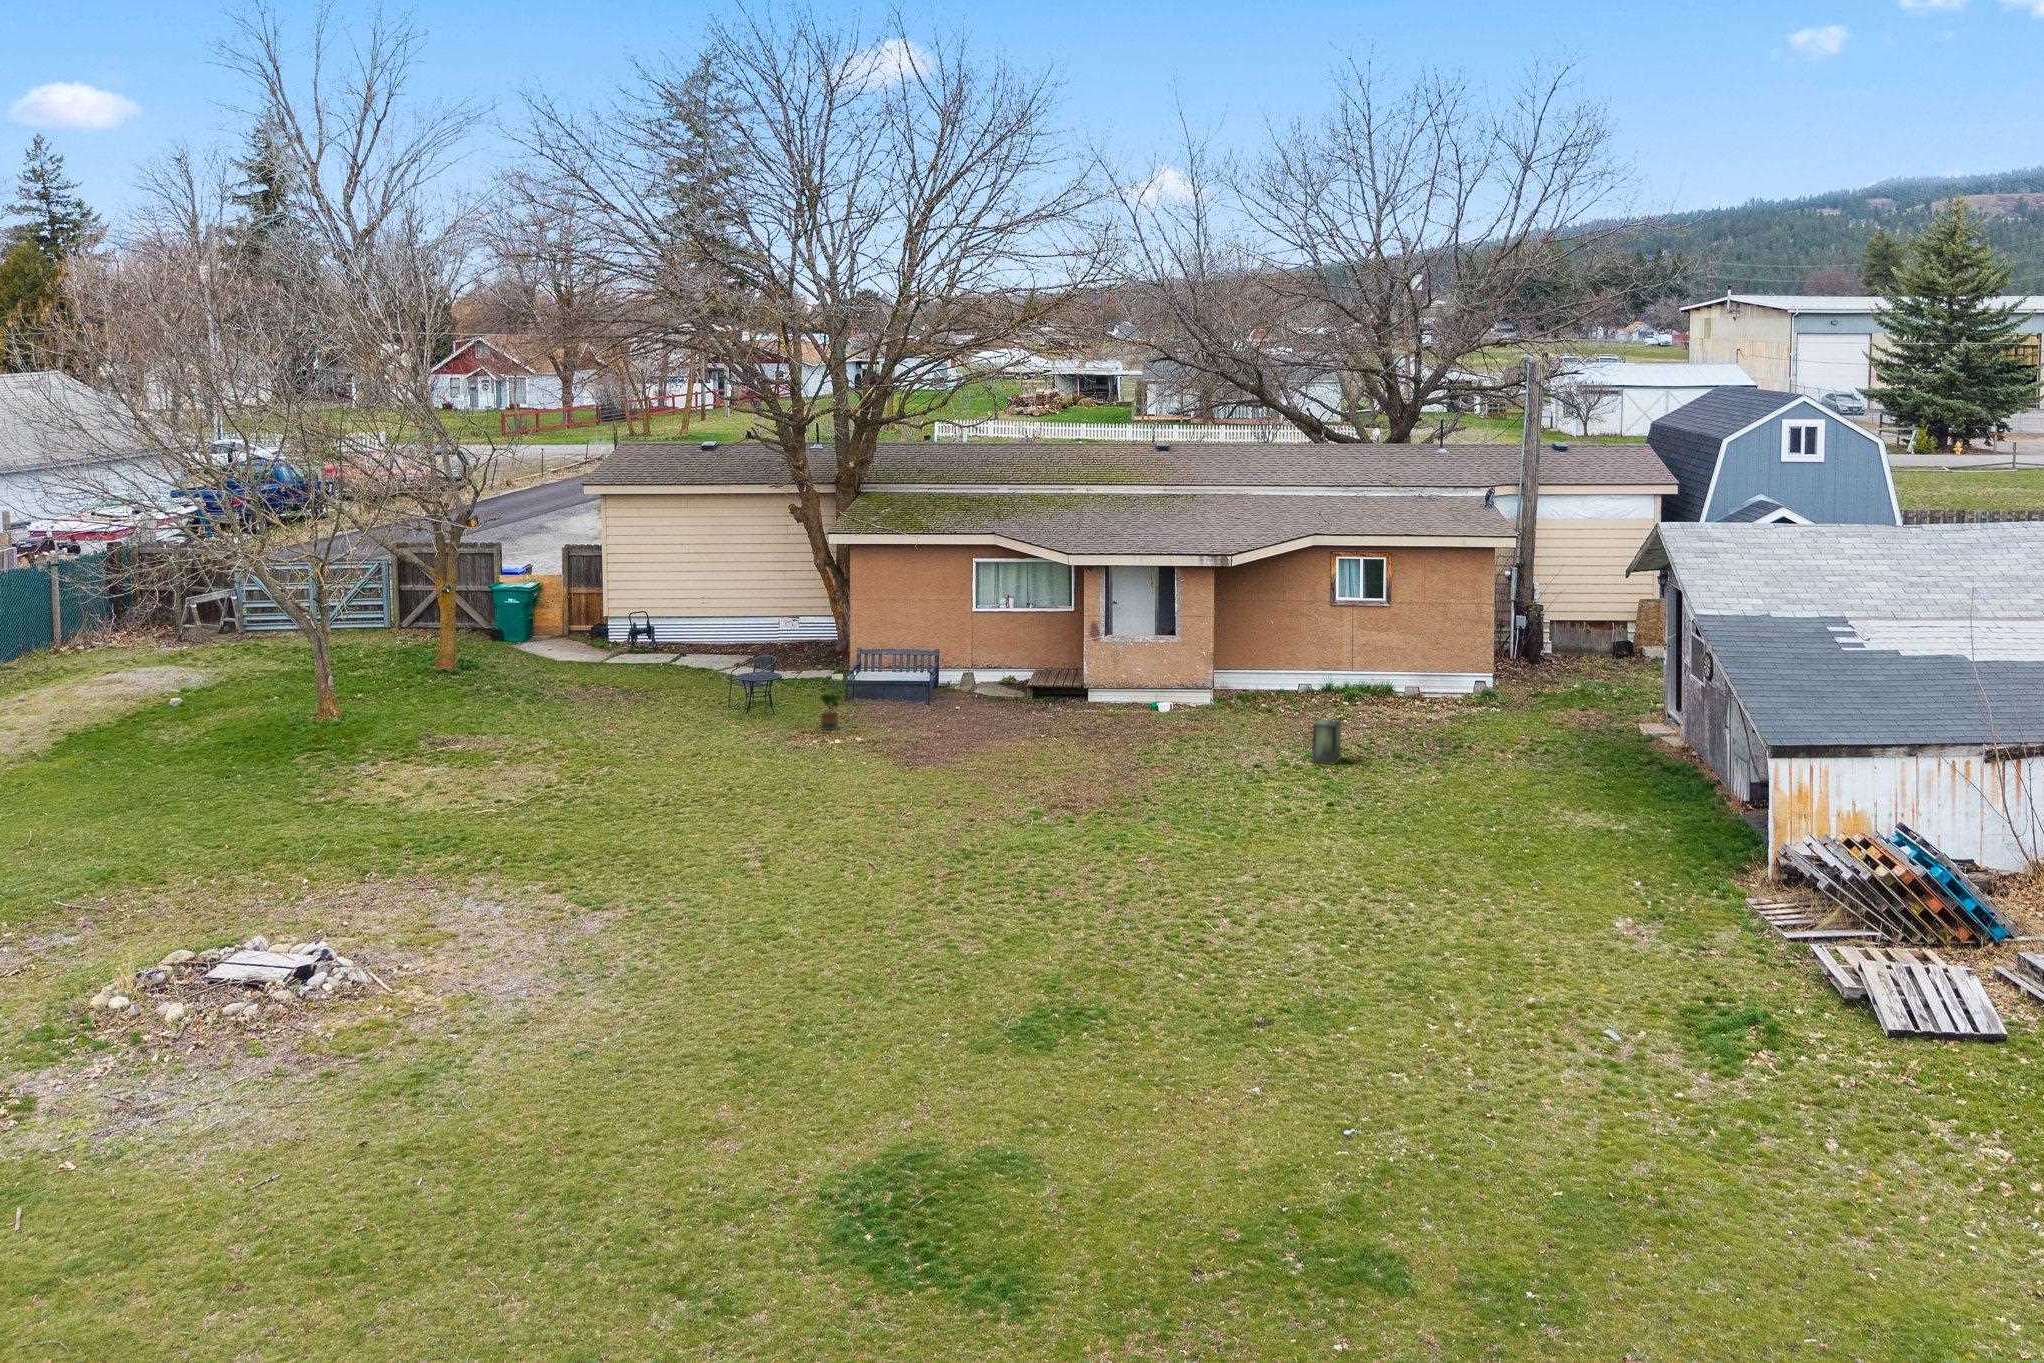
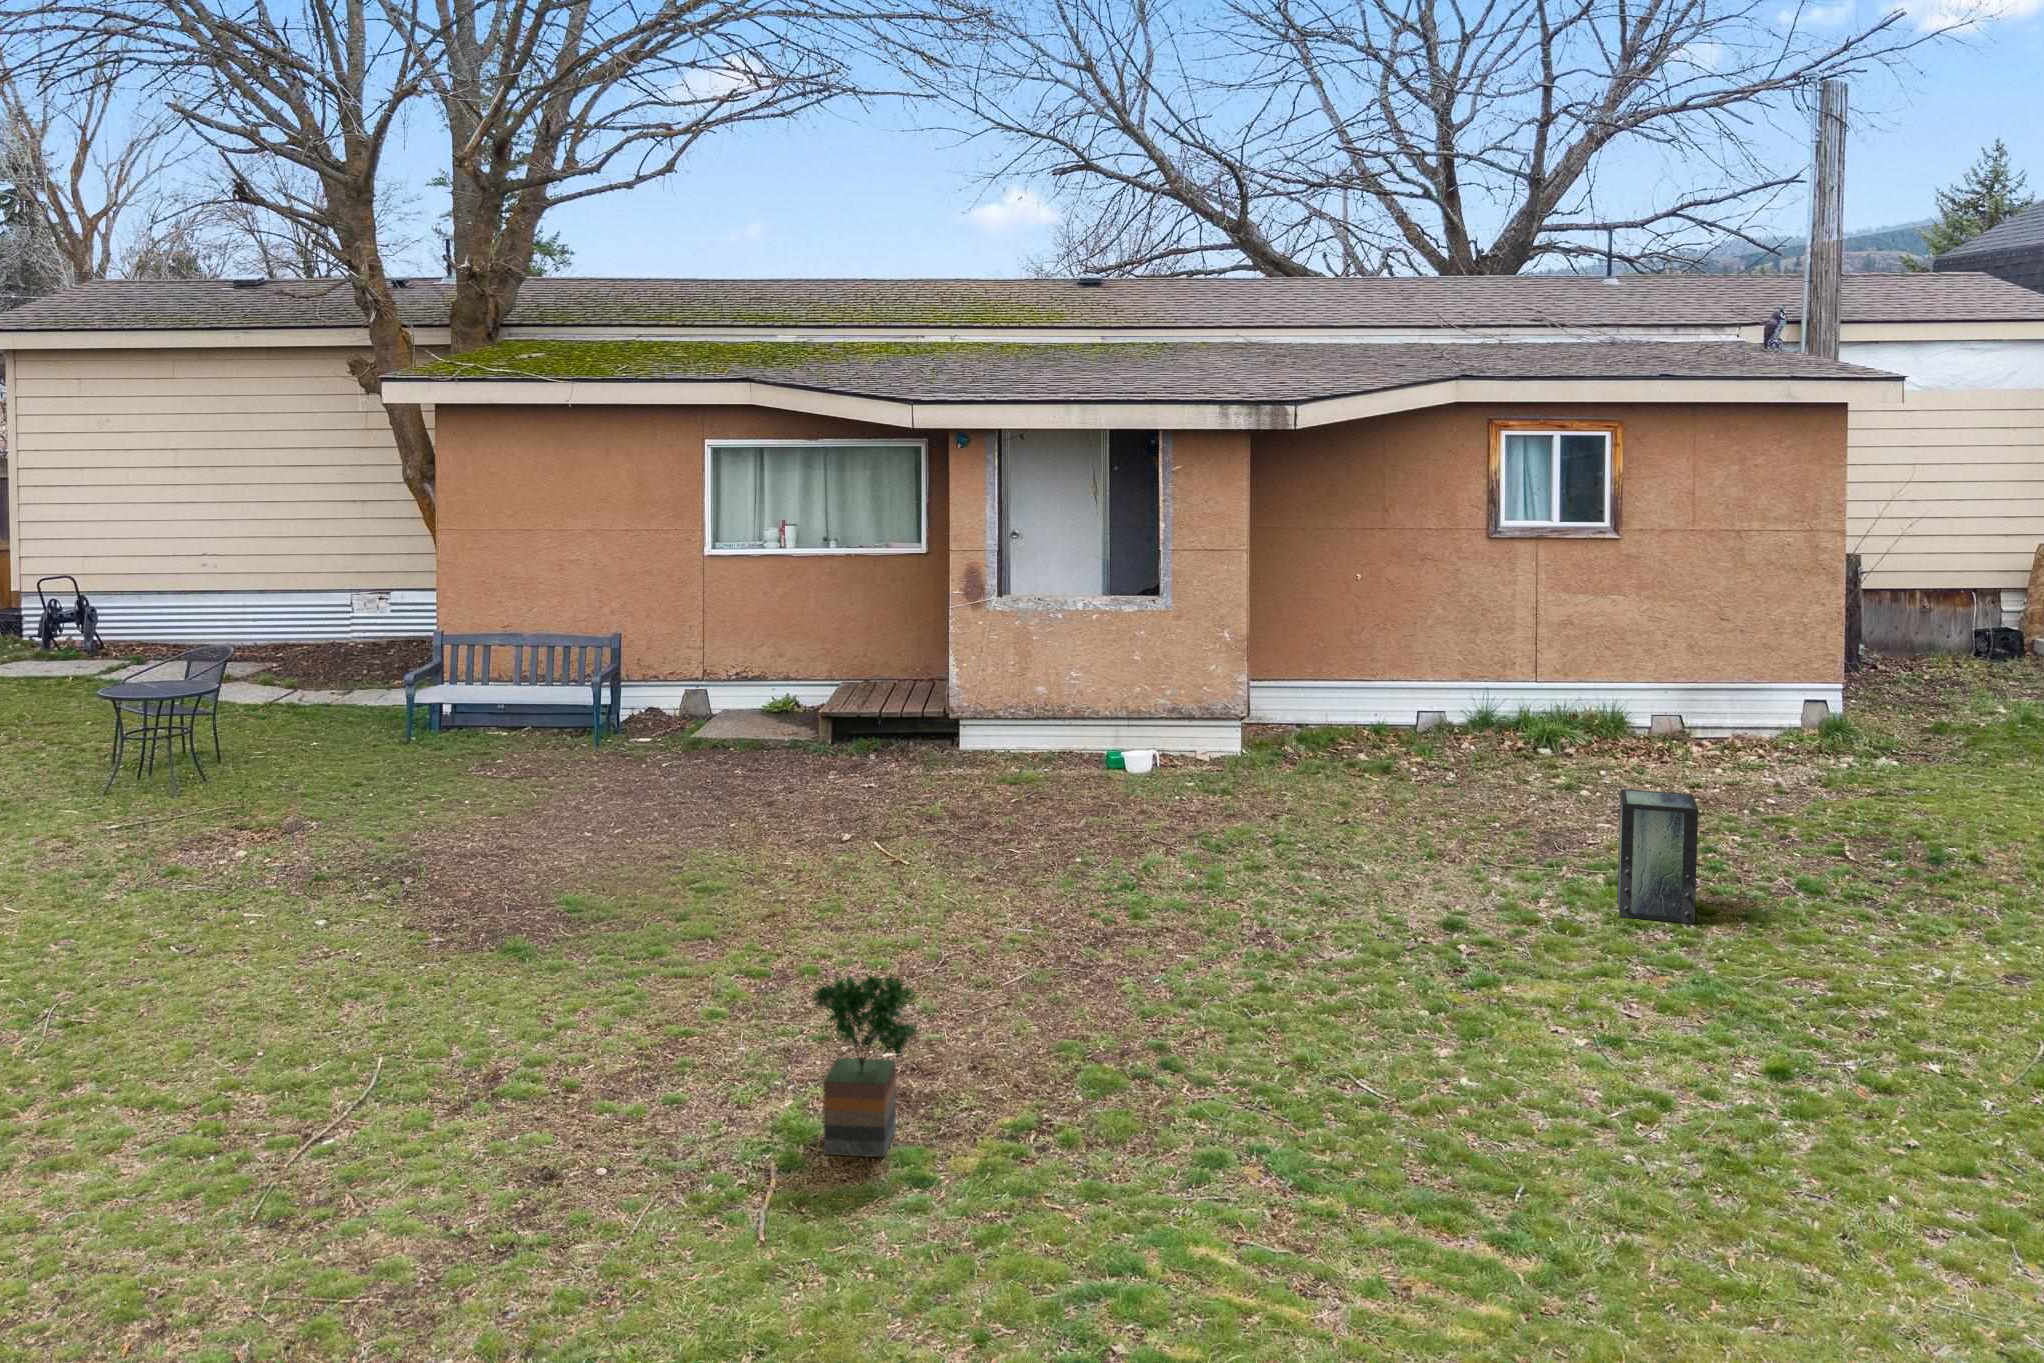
potted tree: present [820,693,842,730] -> present [810,975,920,1157]

